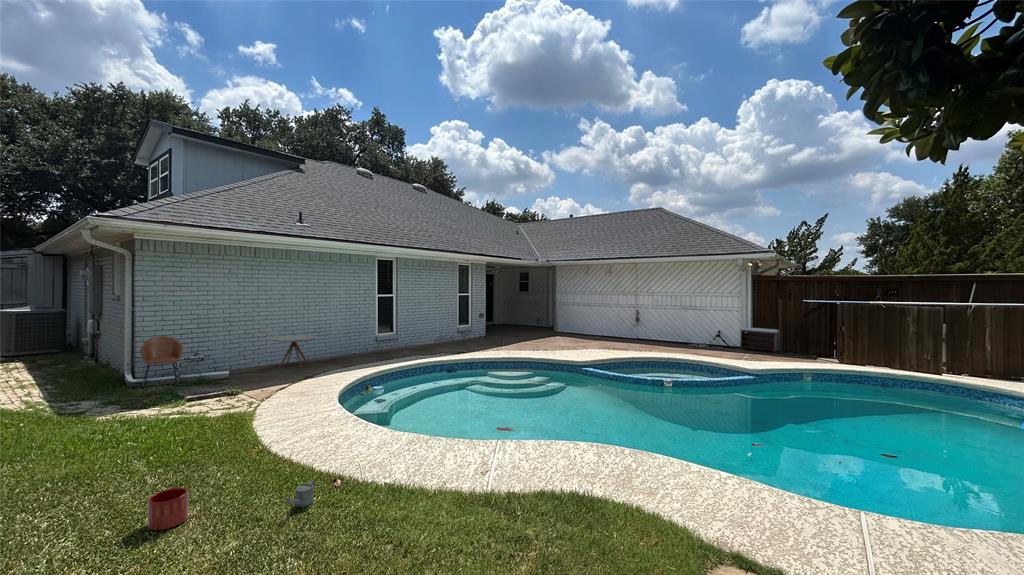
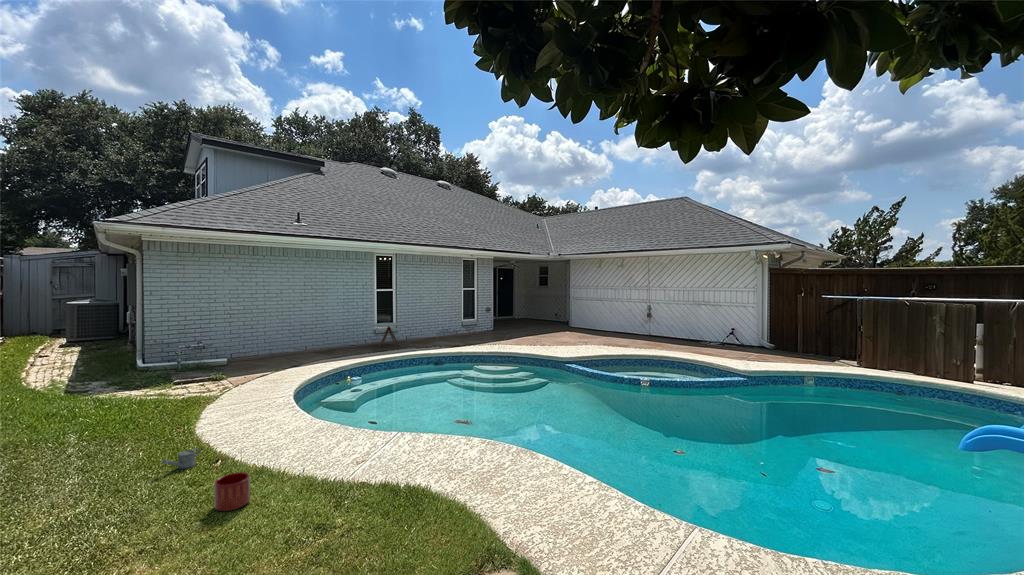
bench: present [740,327,779,352] -> none [757,326,802,354]
round table: present [270,335,317,368] -> present [372,323,405,347]
chair: present [140,336,183,387] -> none [145,327,183,371]
planter: present [148,488,188,530] -> present [214,472,250,511]

